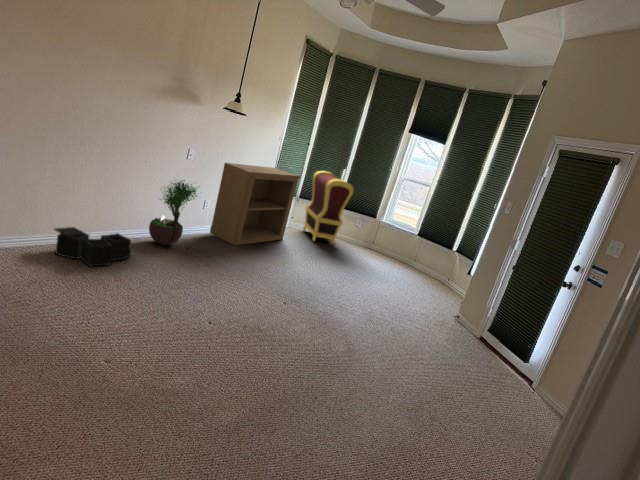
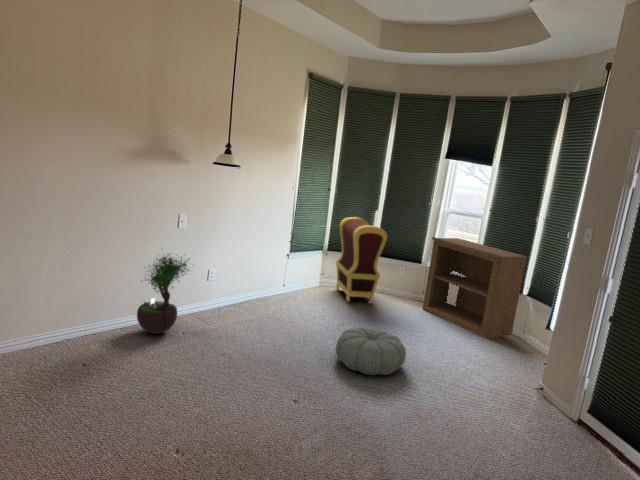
bookshelf: present [210,163,300,245] -> present [423,237,527,339]
storage bin: present [55,227,131,266] -> none [11,328,110,378]
pouf: none [310,259,364,295] -> present [336,327,406,375]

